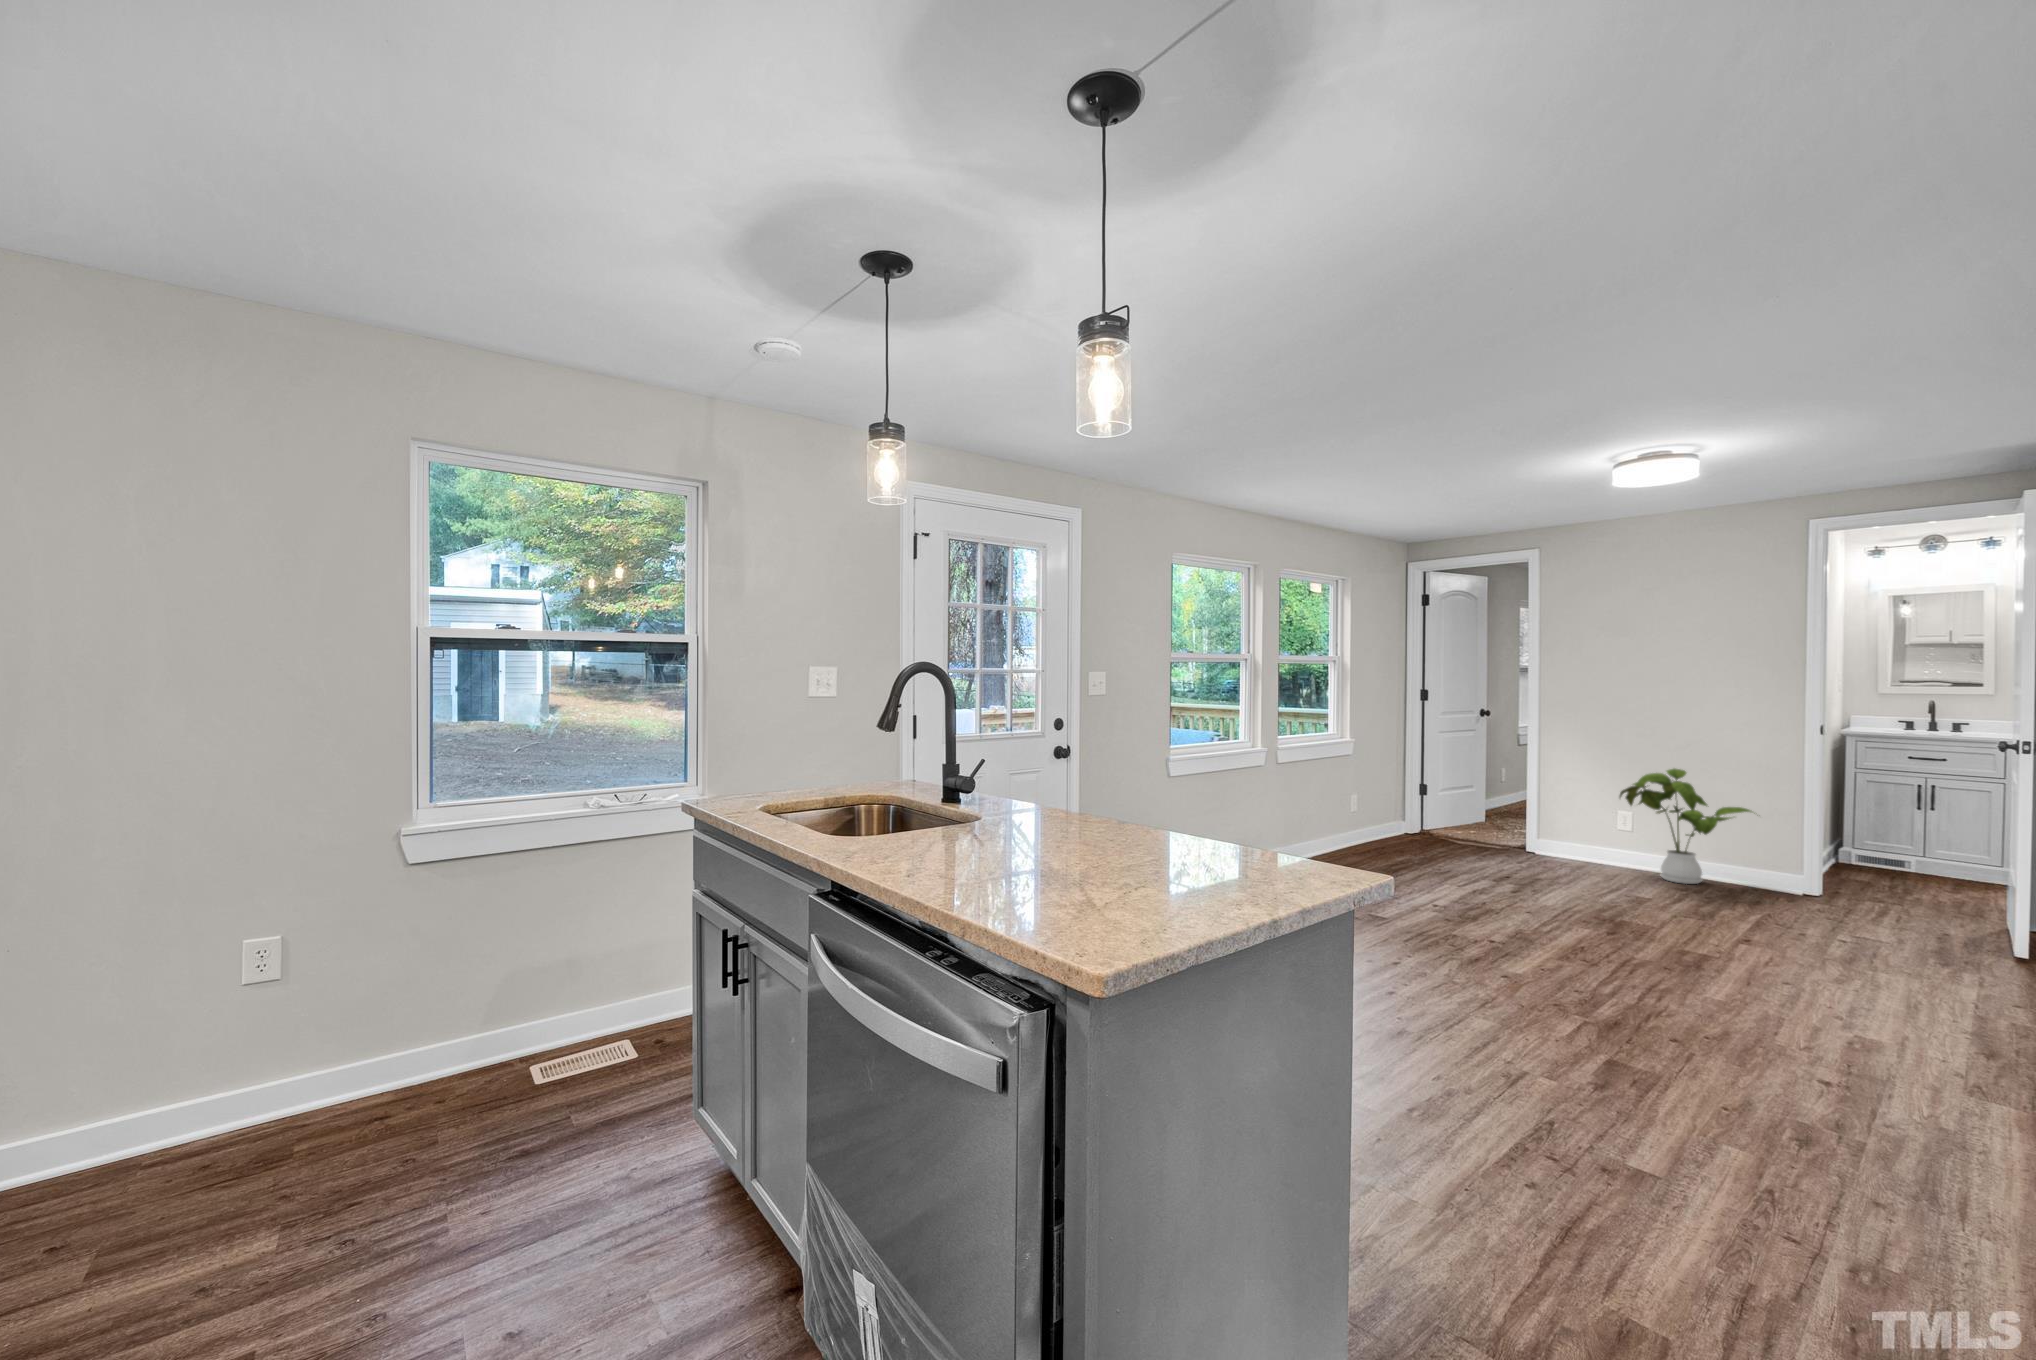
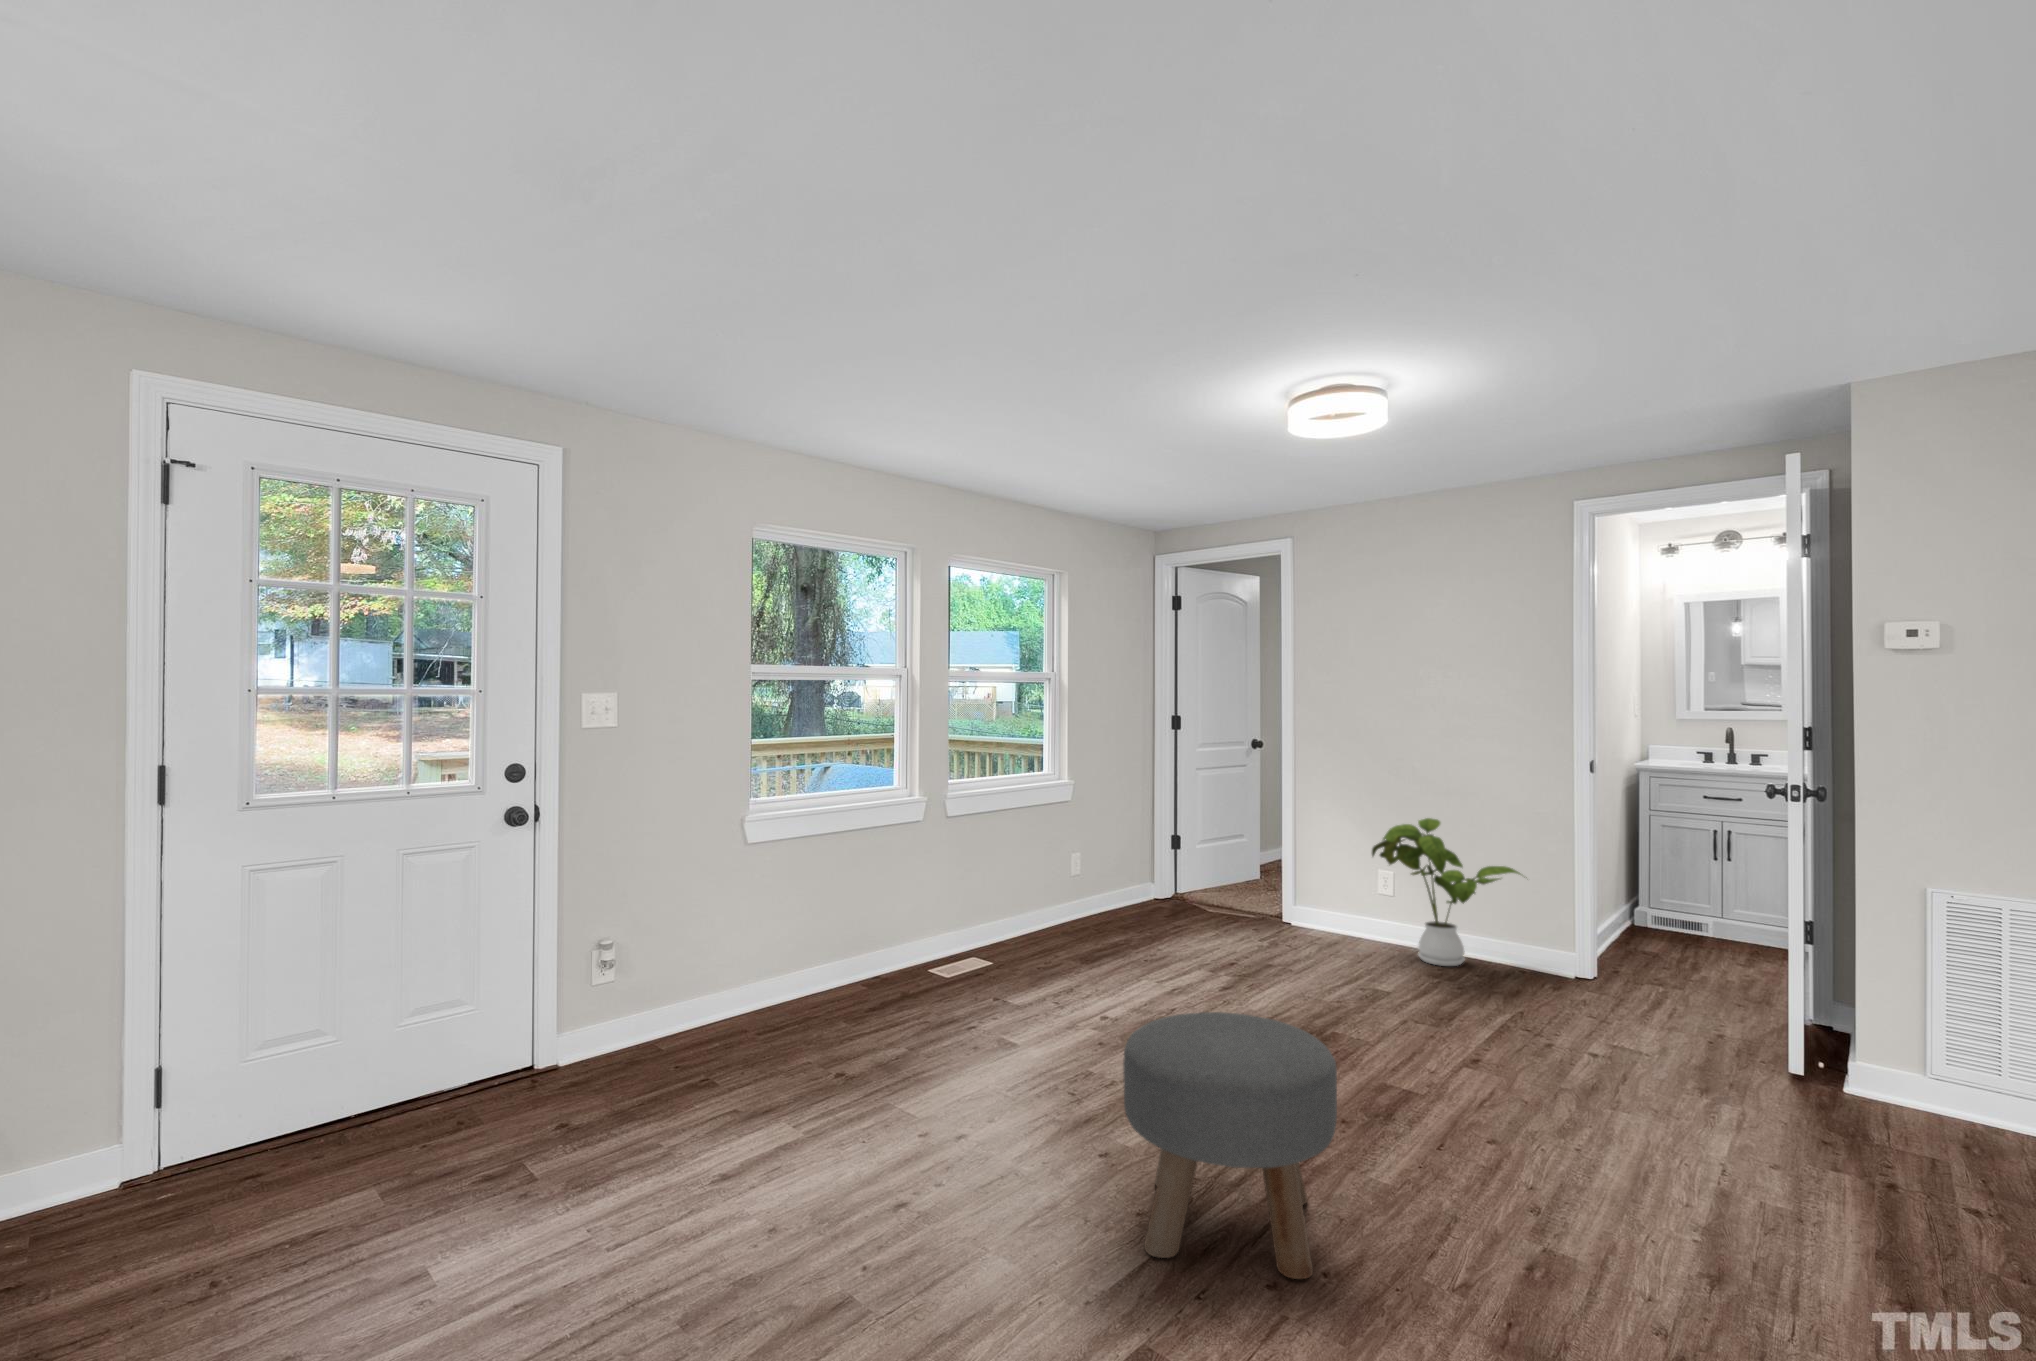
ottoman: none [1547,883,1711,1037] -> present [1123,1012,1337,1279]

